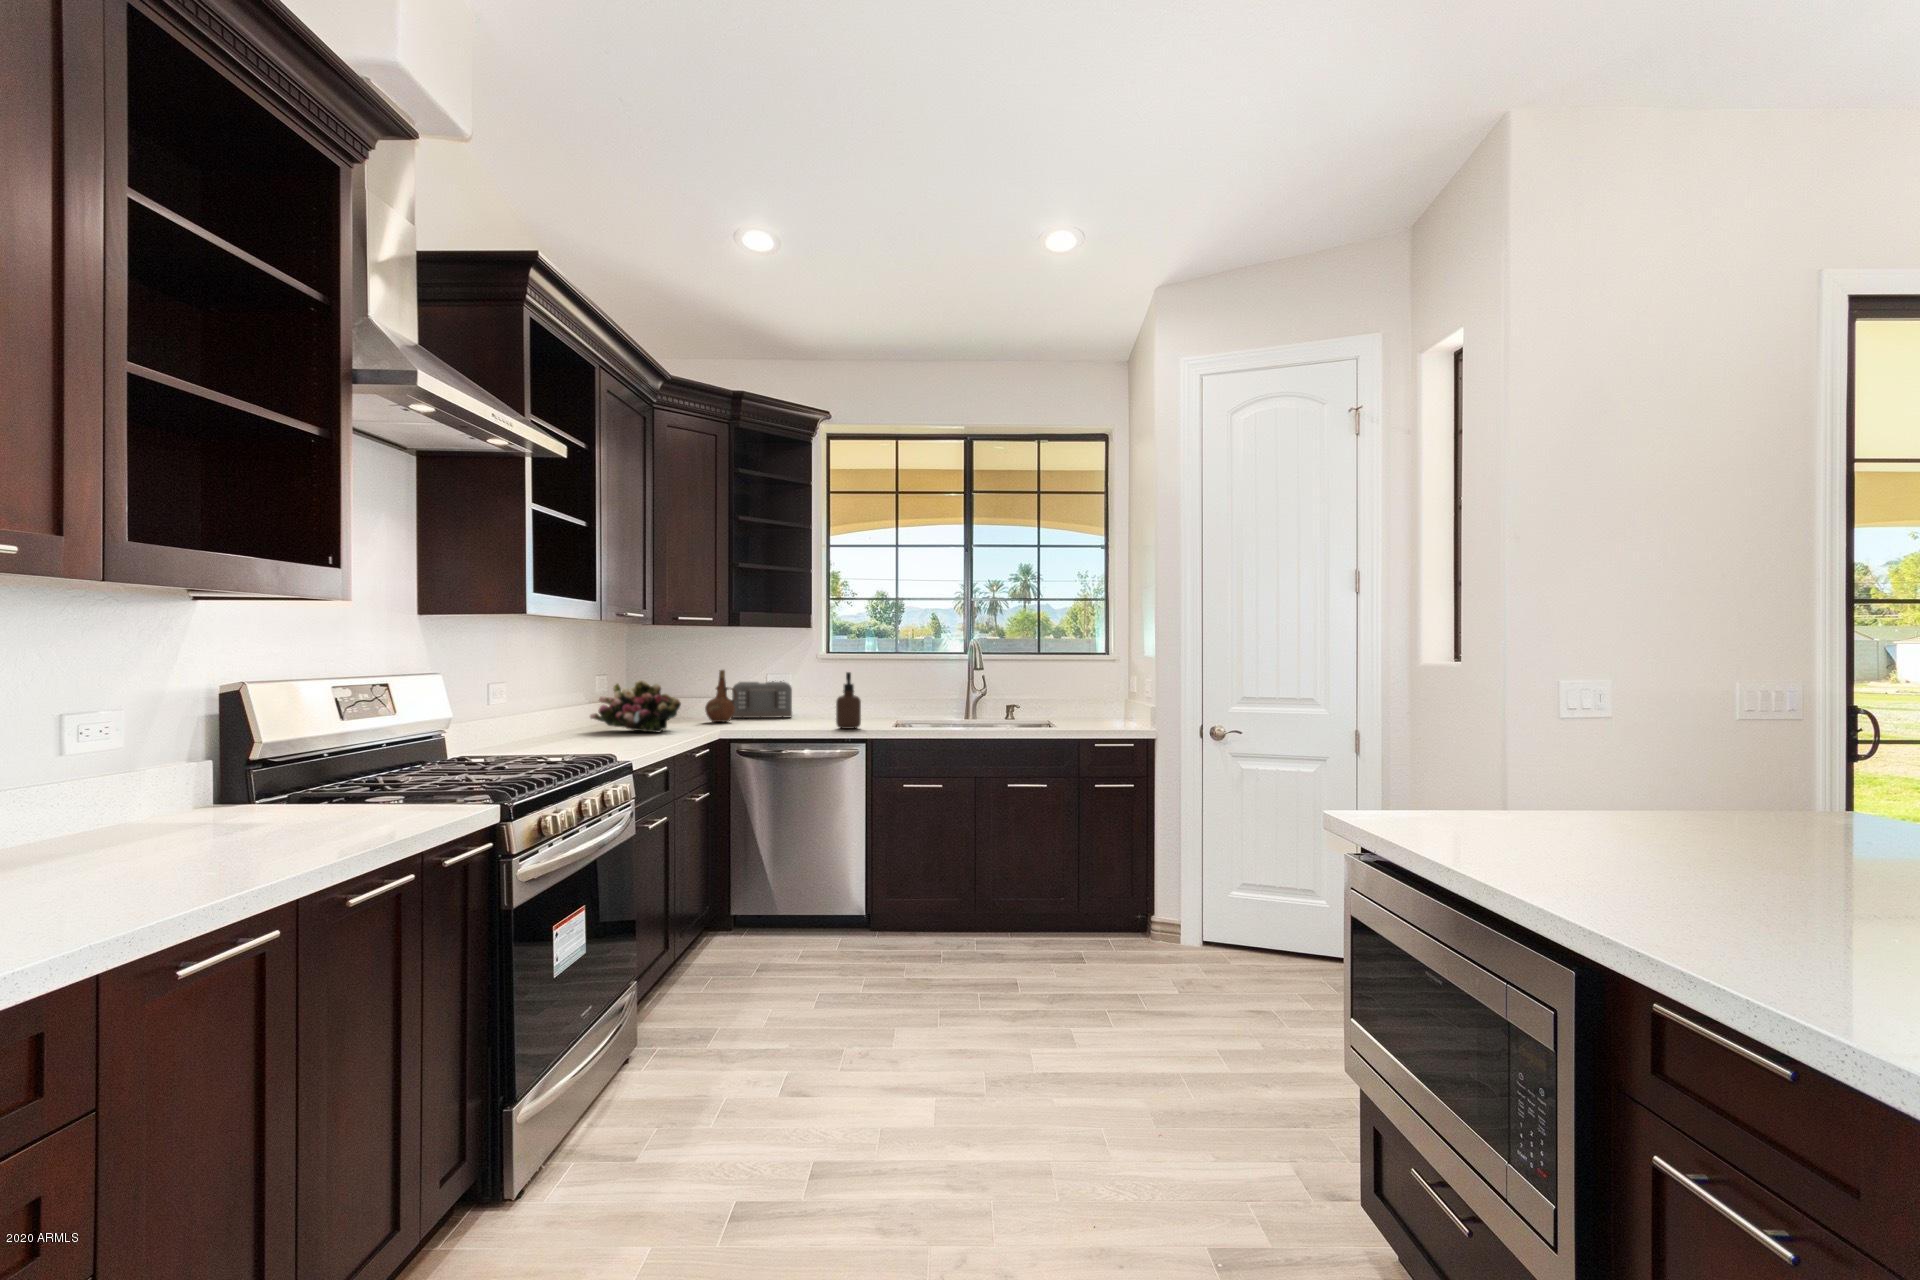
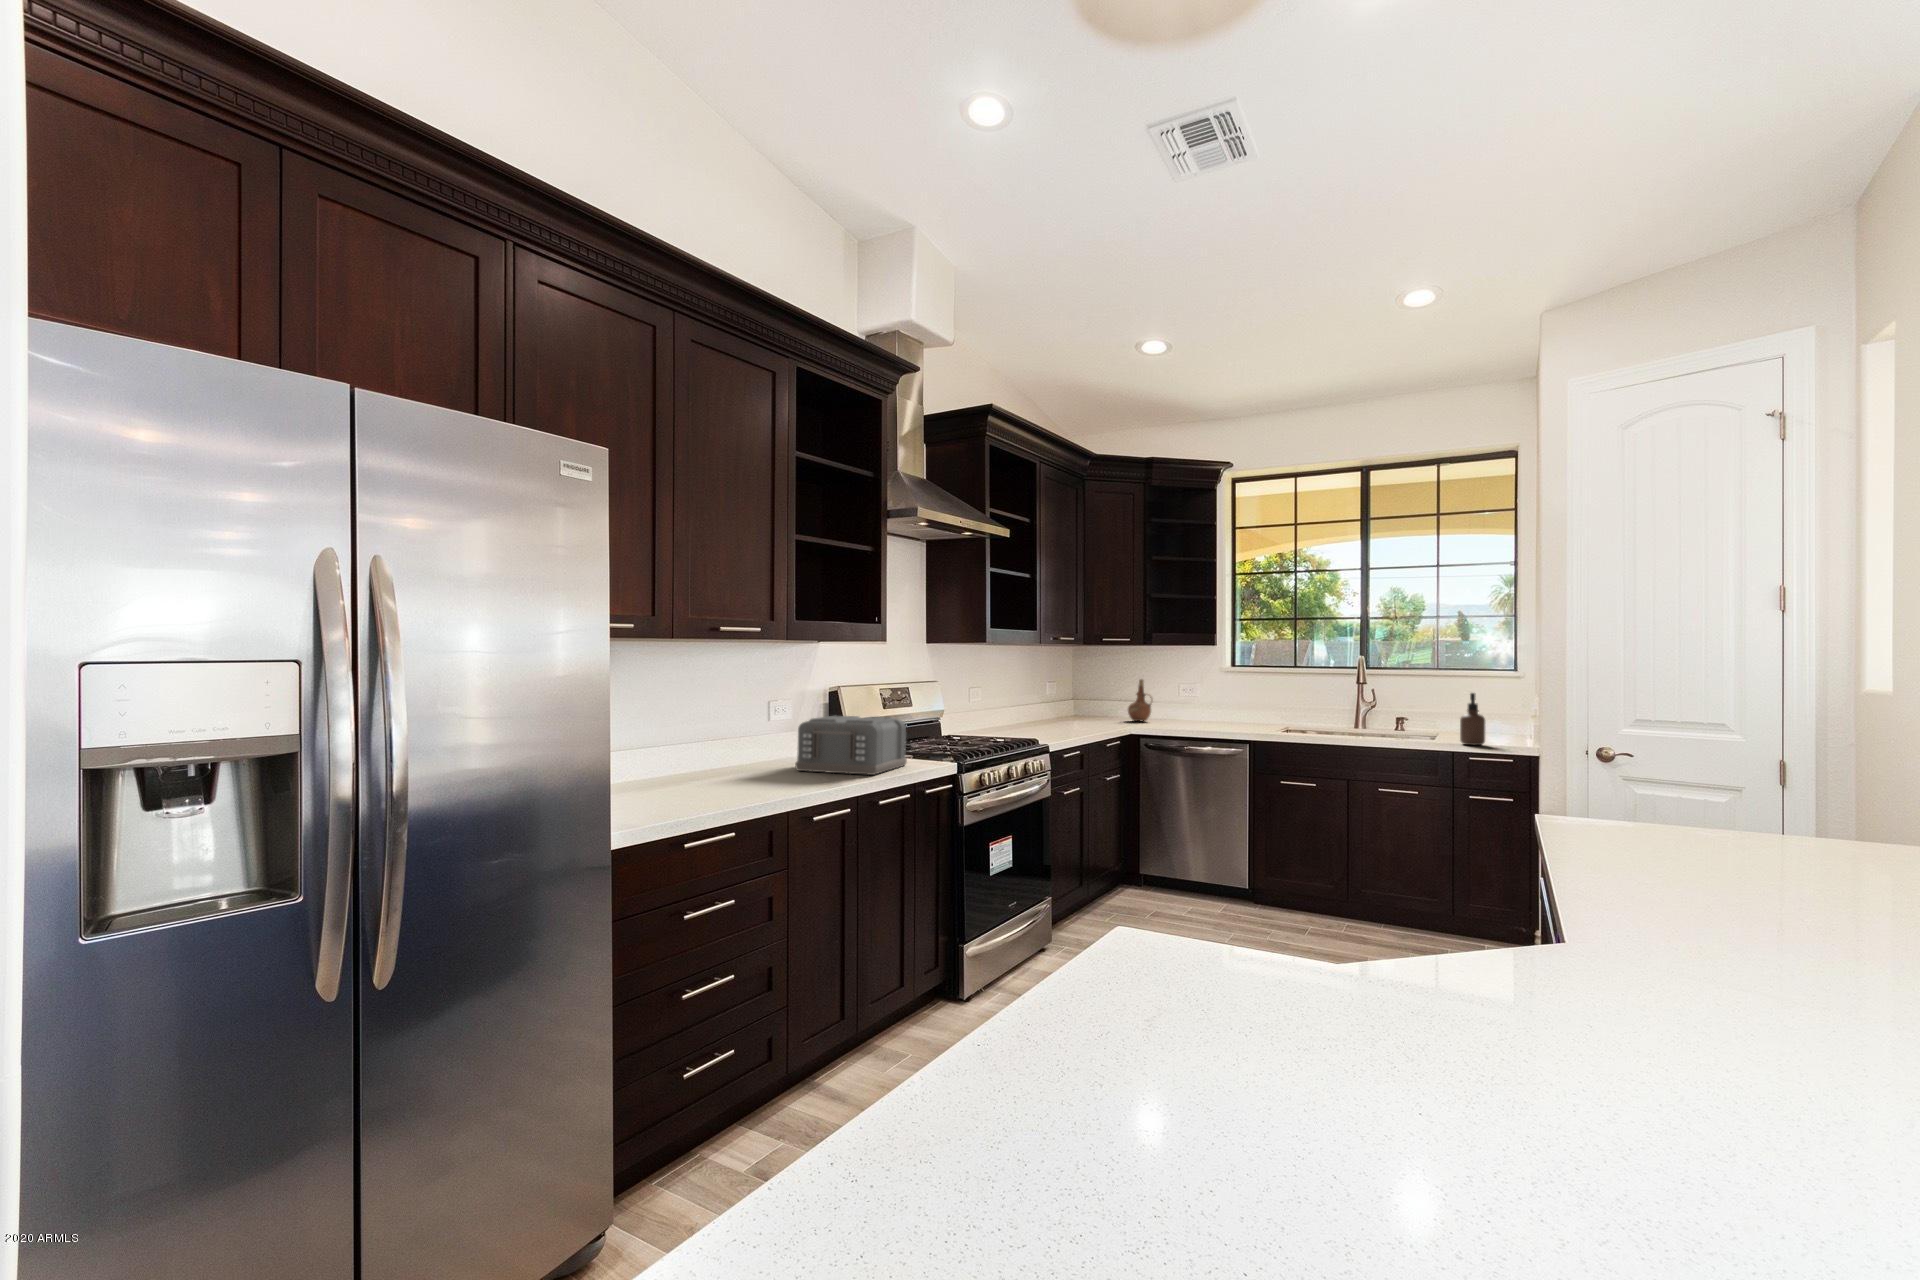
soap dispenser: present [836,672,861,729] -> present [1460,693,1485,745]
flower arrangement: present [590,680,681,732] -> none [1038,686,1104,727]
toaster: present [732,682,792,718] -> present [795,715,907,775]

